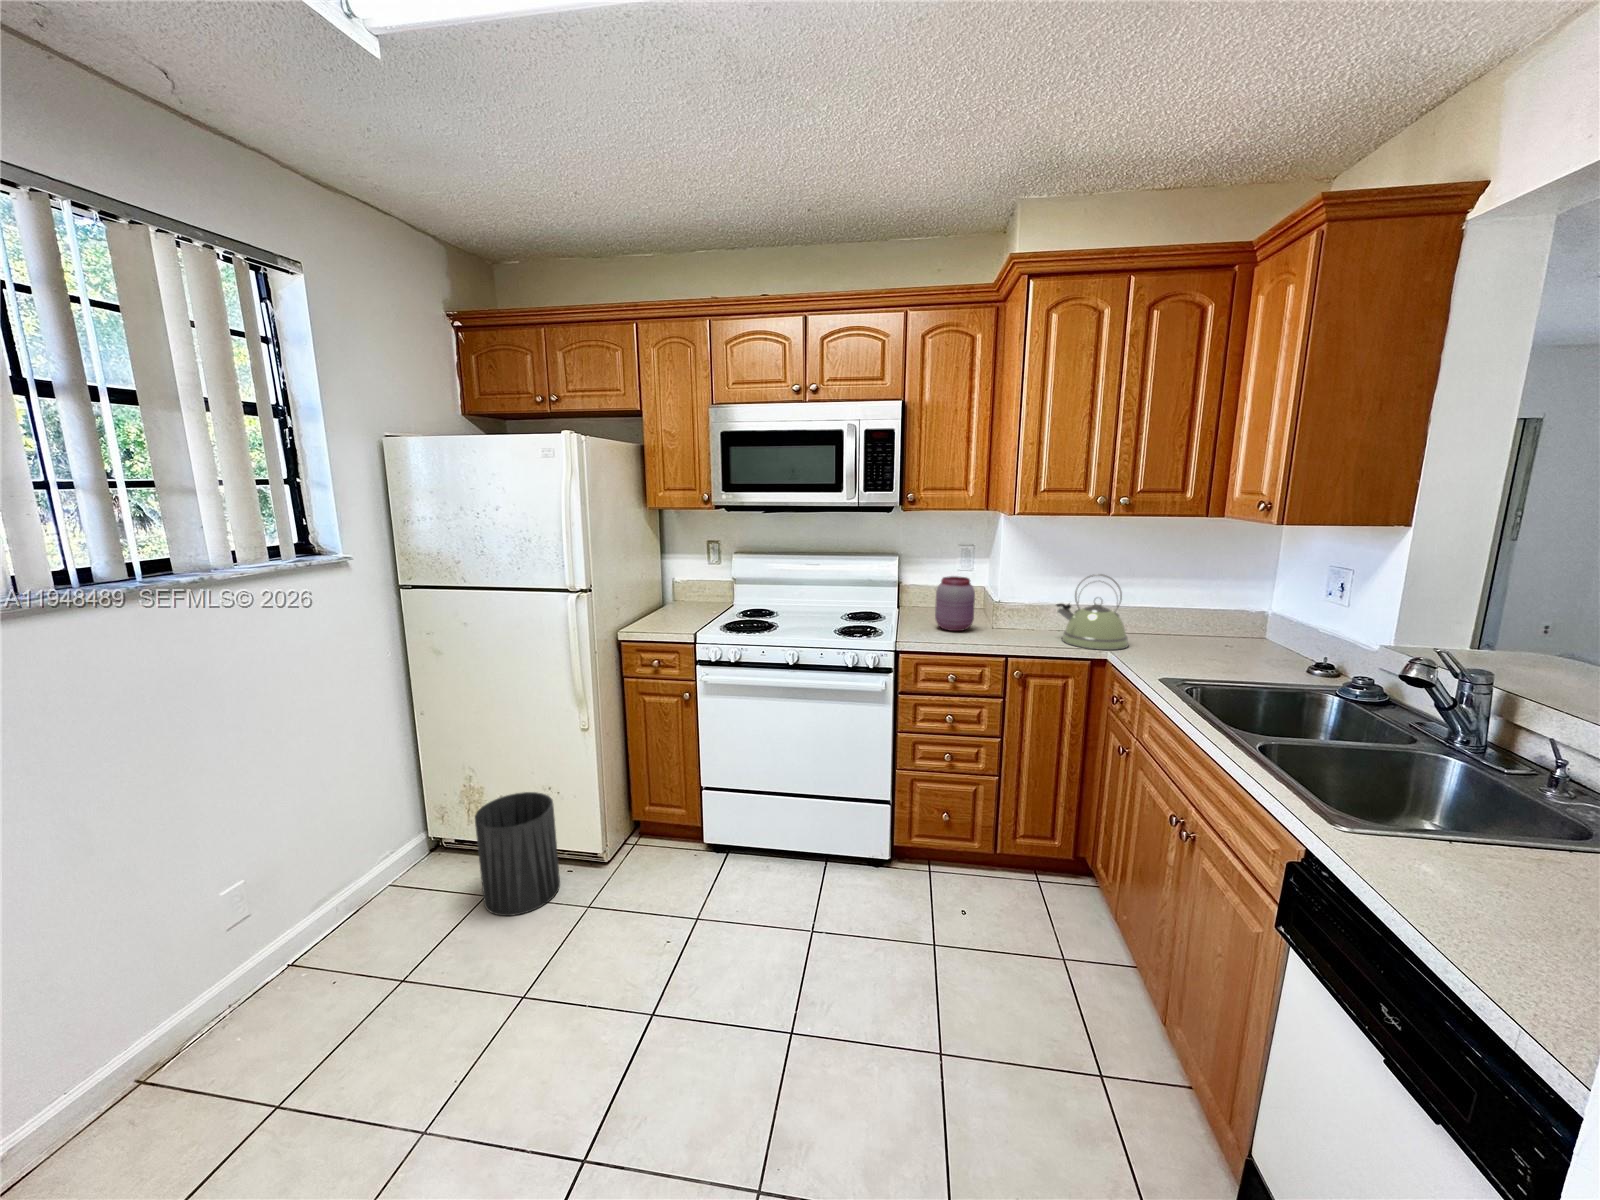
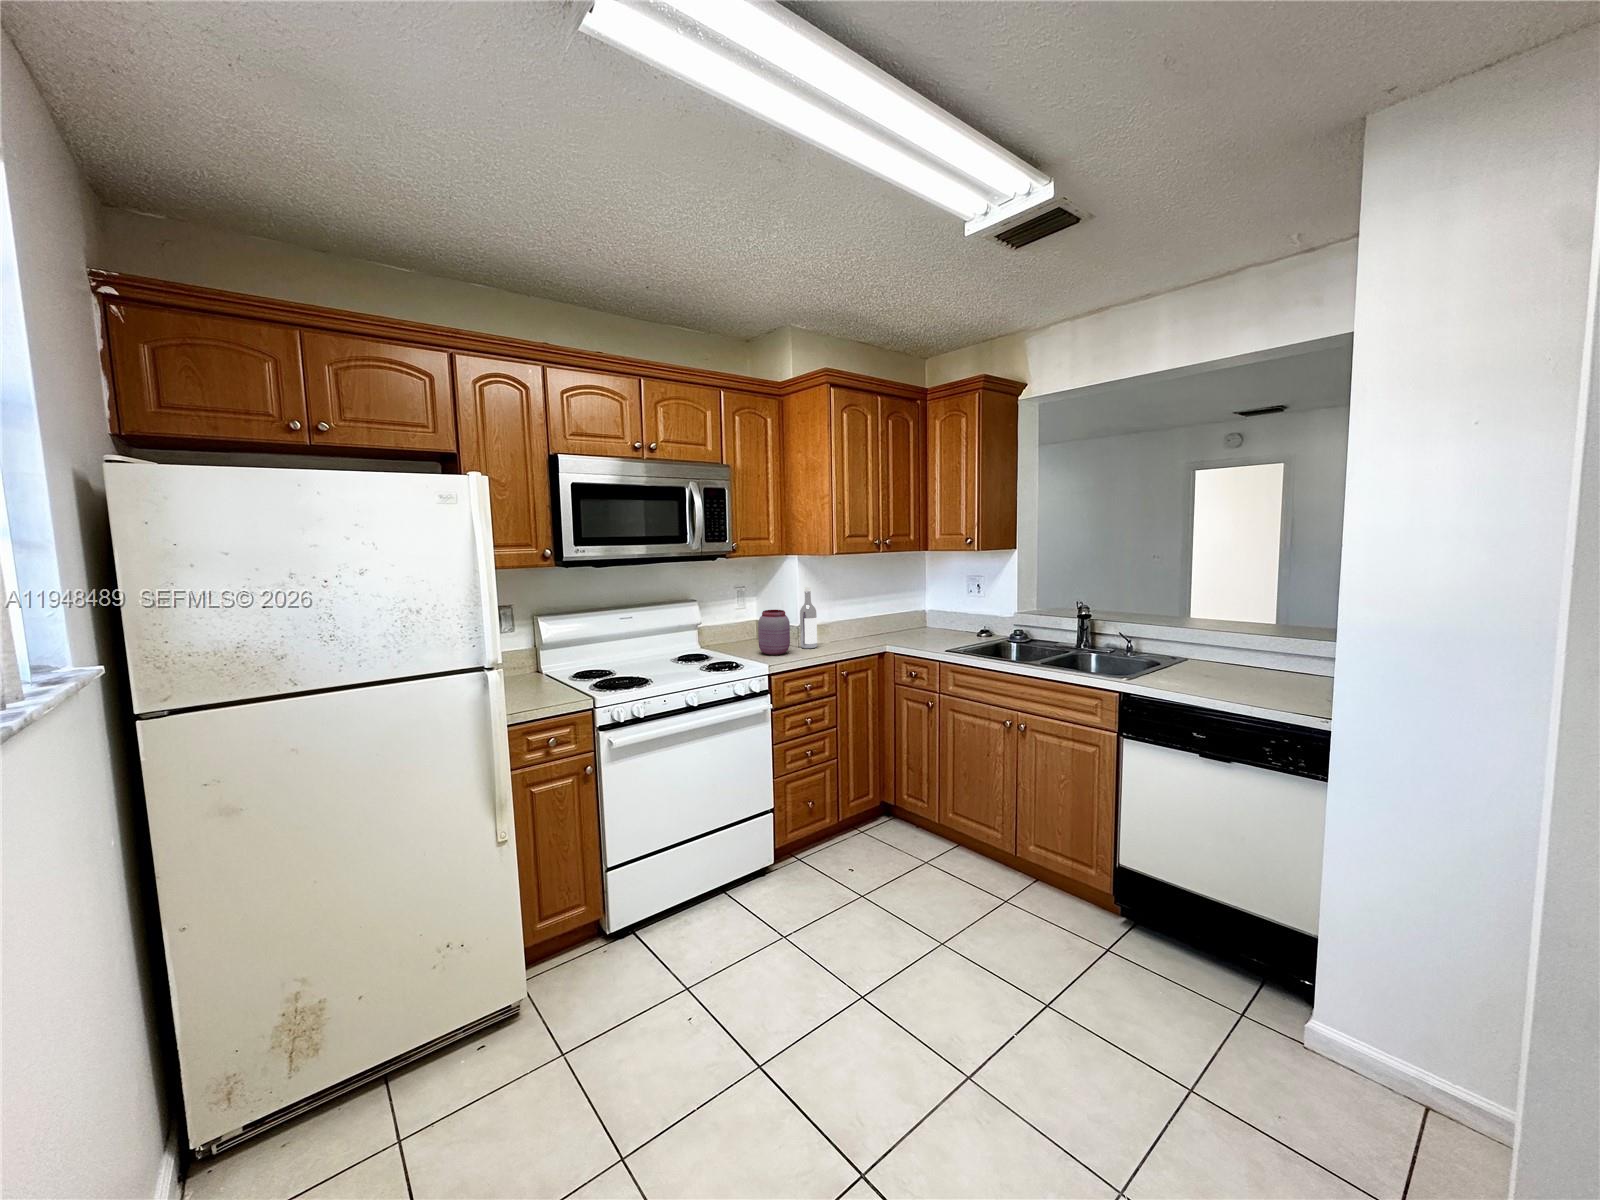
wine bottle: none [1000,554,1024,632] -> present [800,587,817,649]
kettle: present [1056,574,1128,650] -> none [842,595,890,649]
trash can: present [475,792,560,916] -> none [384,951,505,1143]

